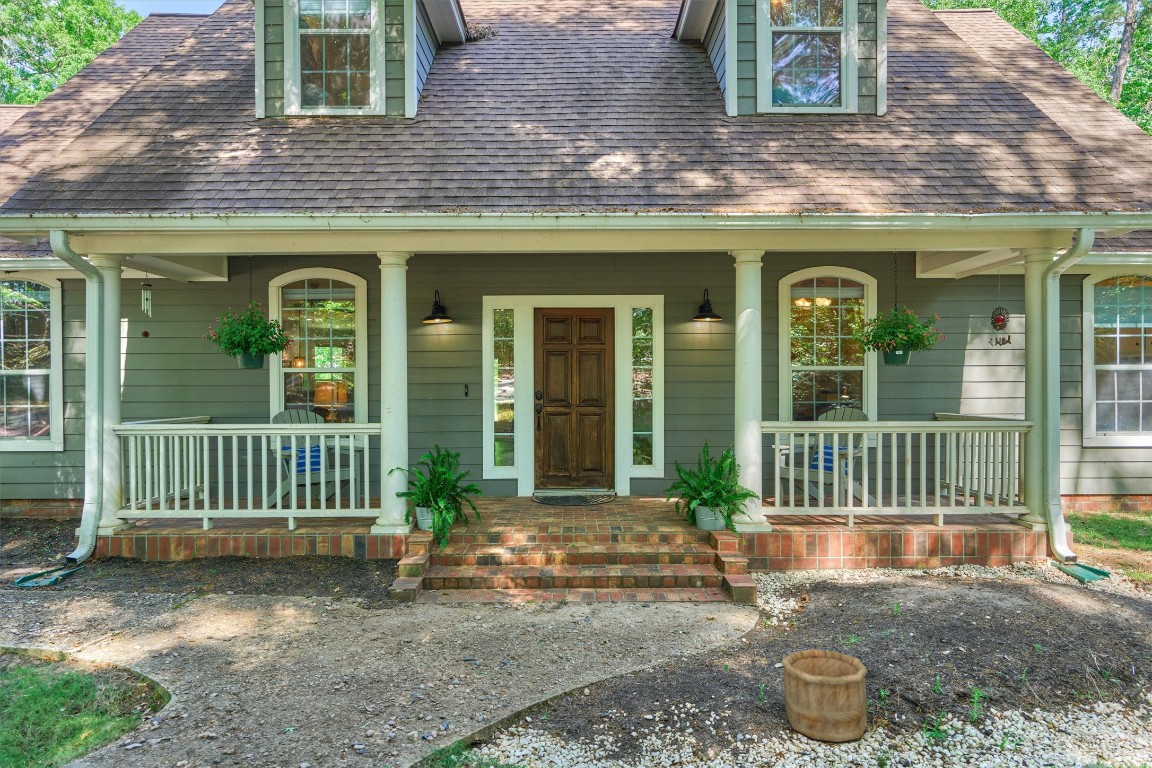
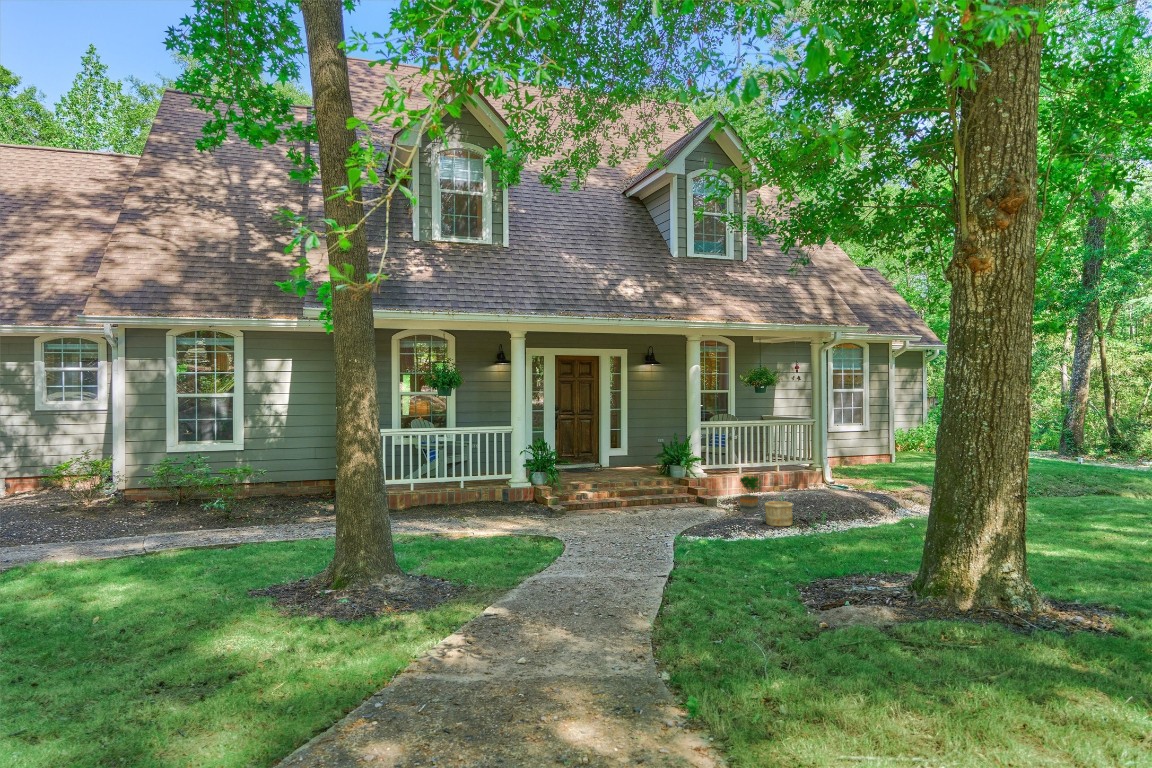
potted tree: none [769,554,831,652] -> present [740,476,761,513]

